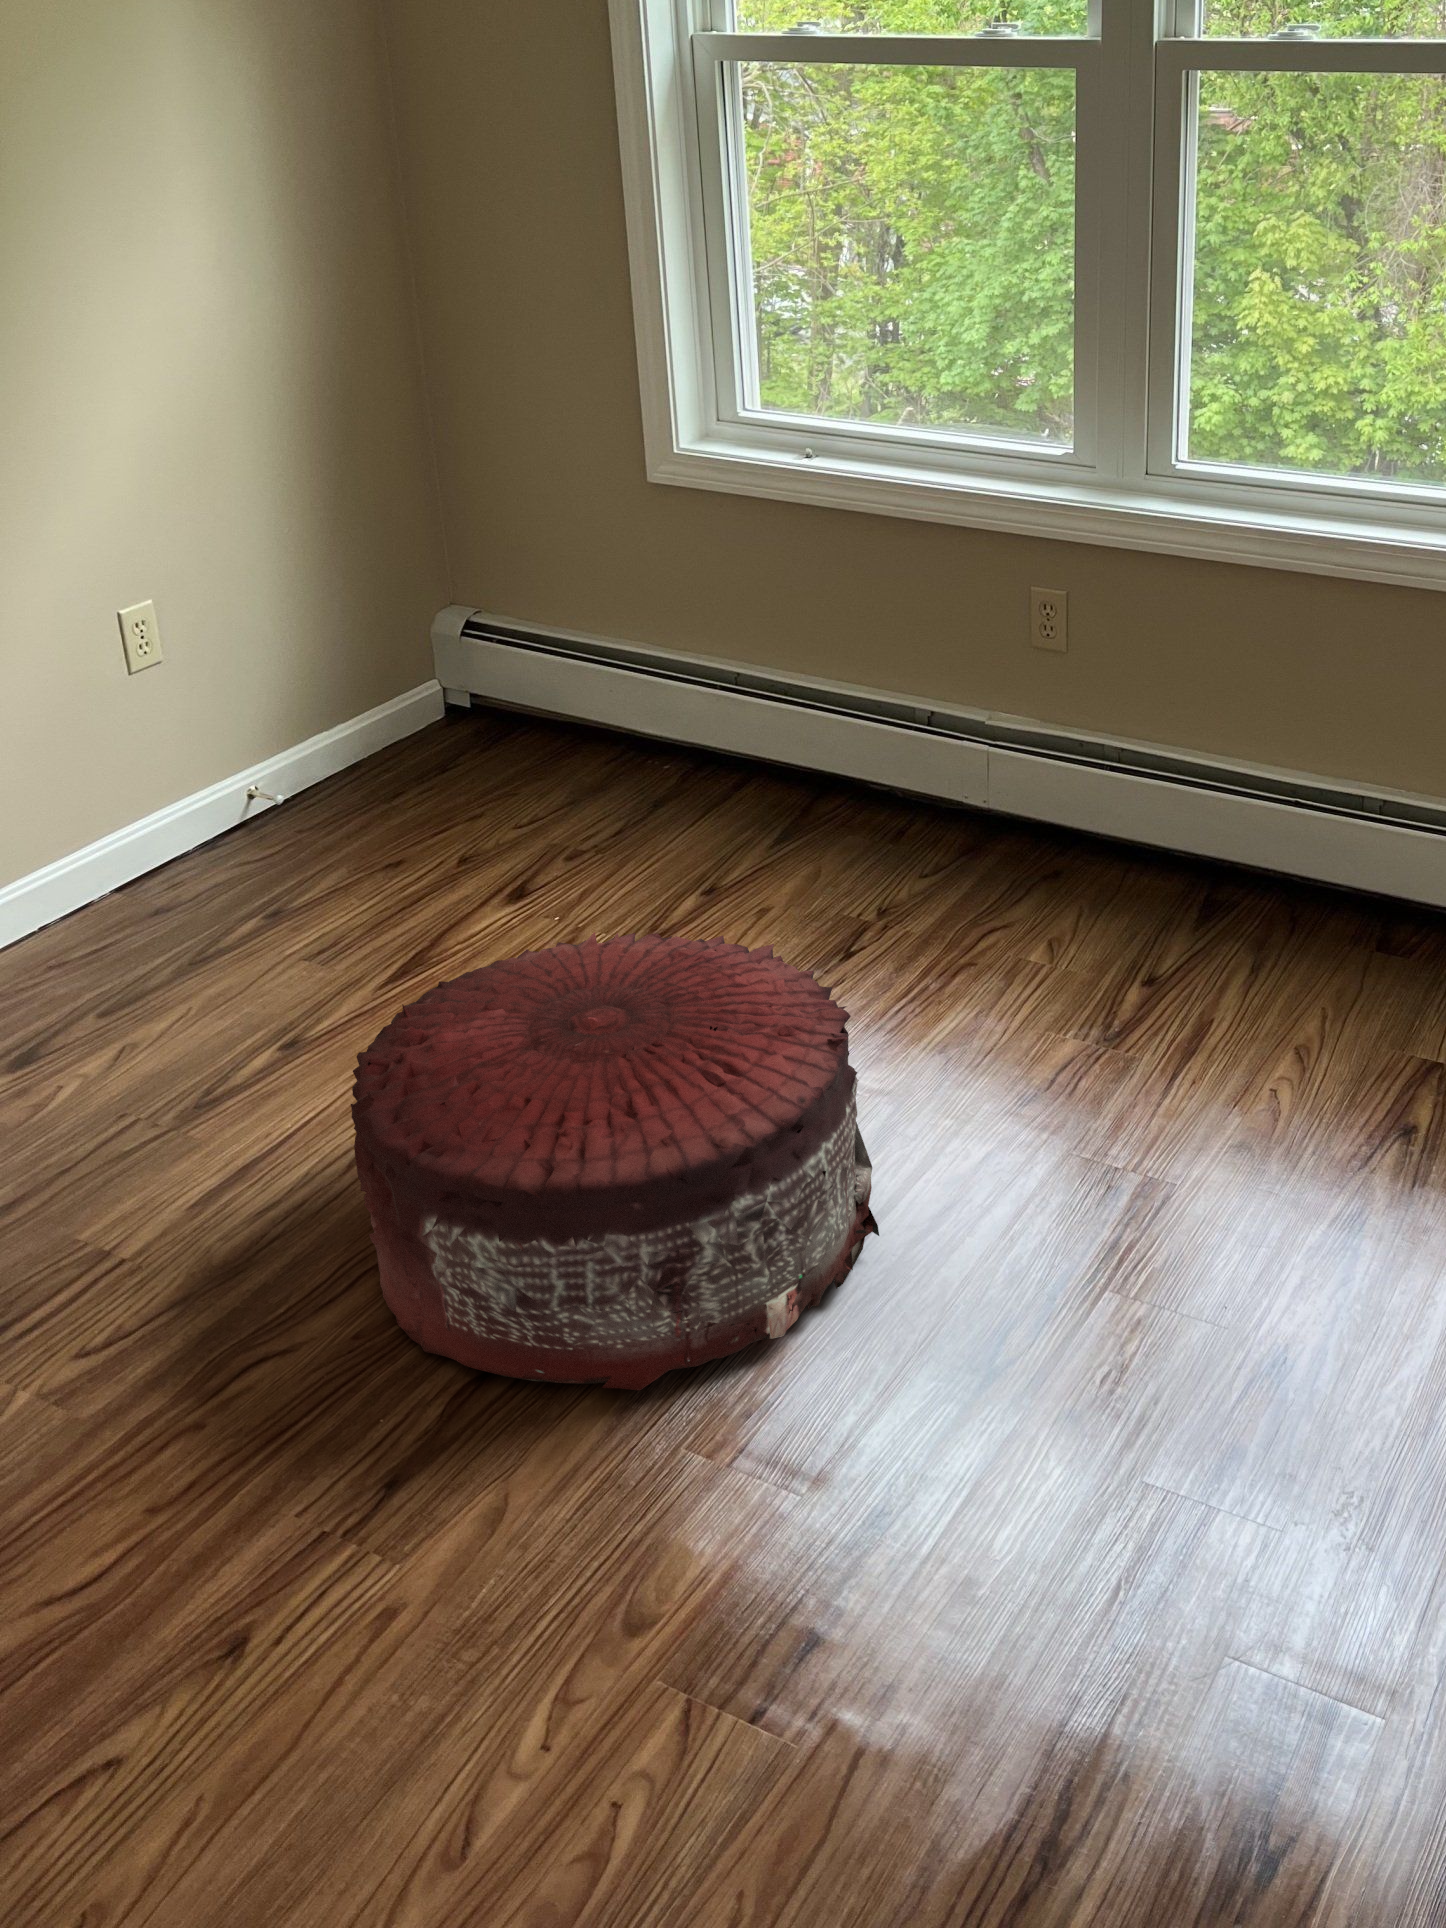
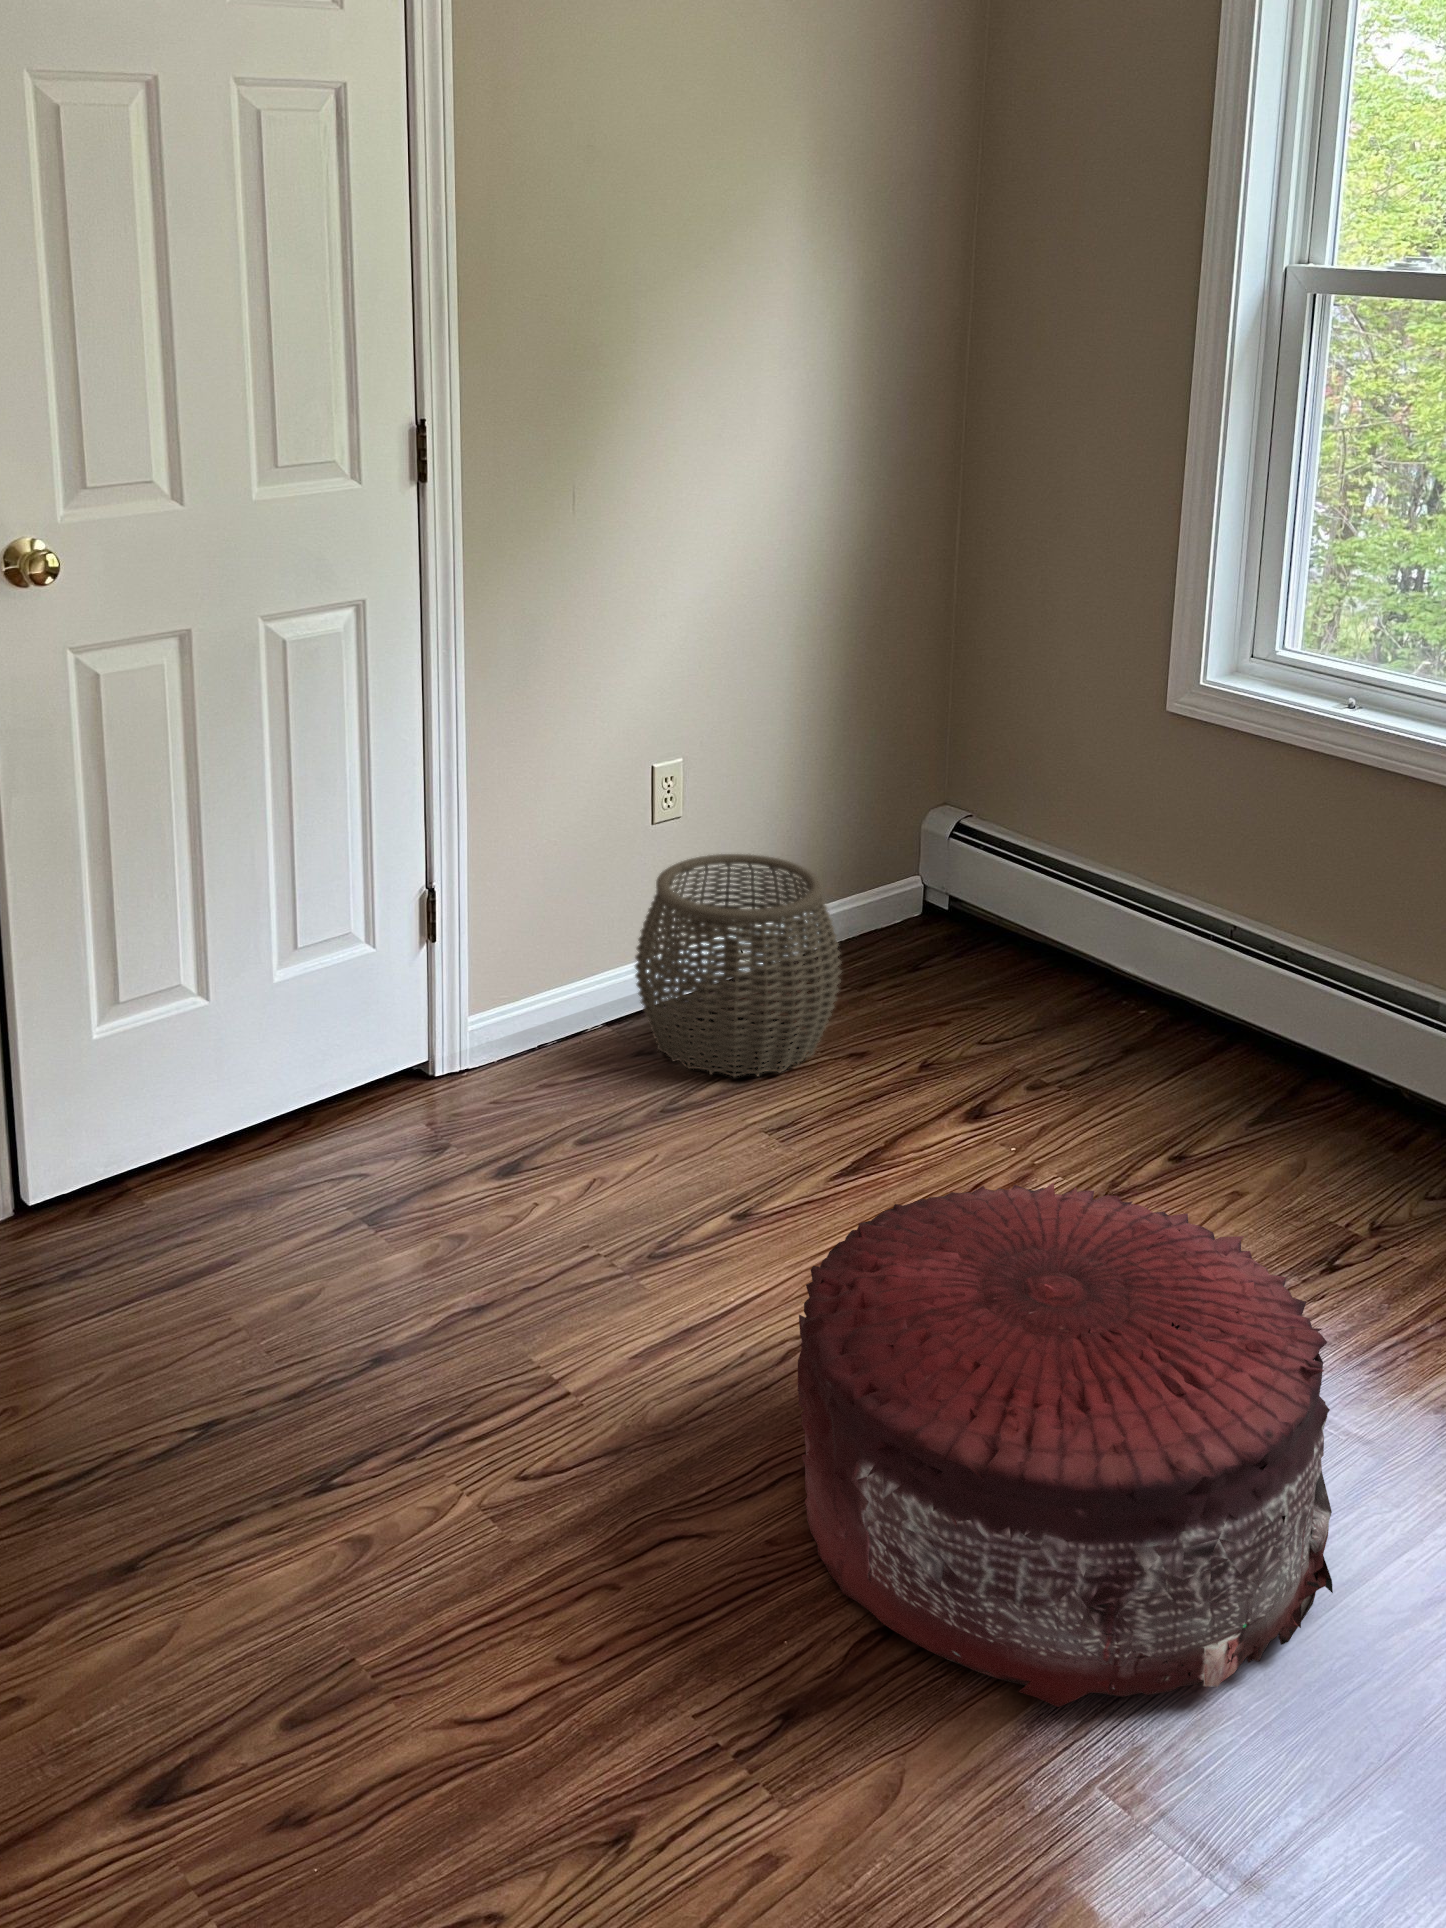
woven basket: none [142,682,374,917] -> present [635,854,841,1077]

